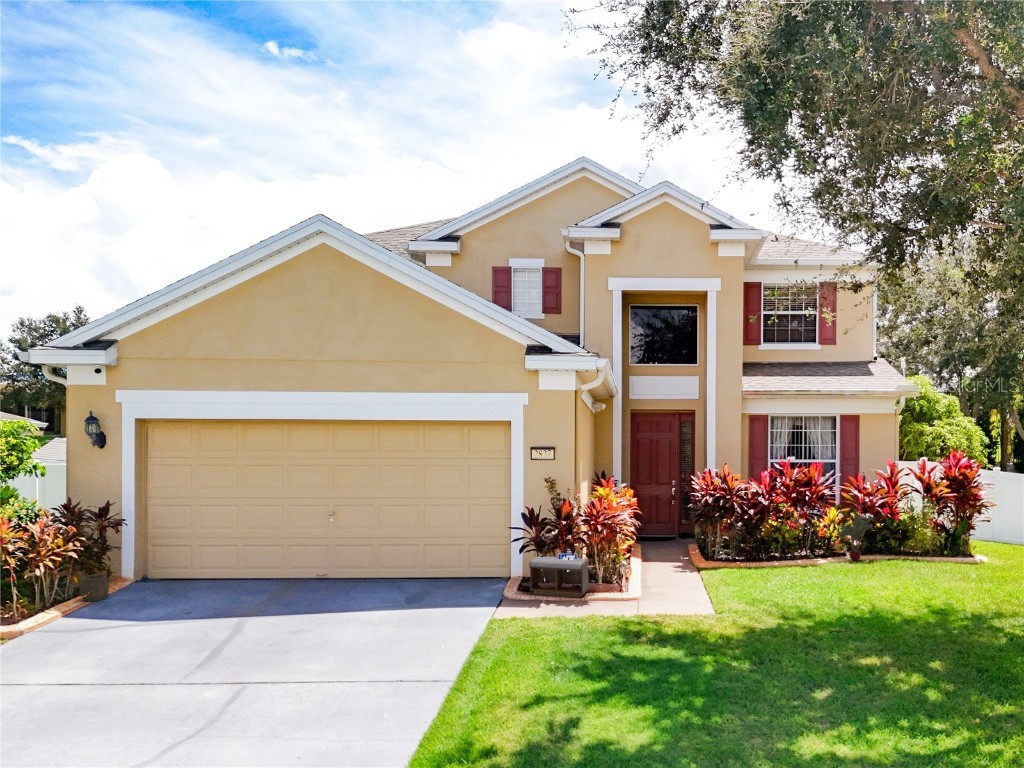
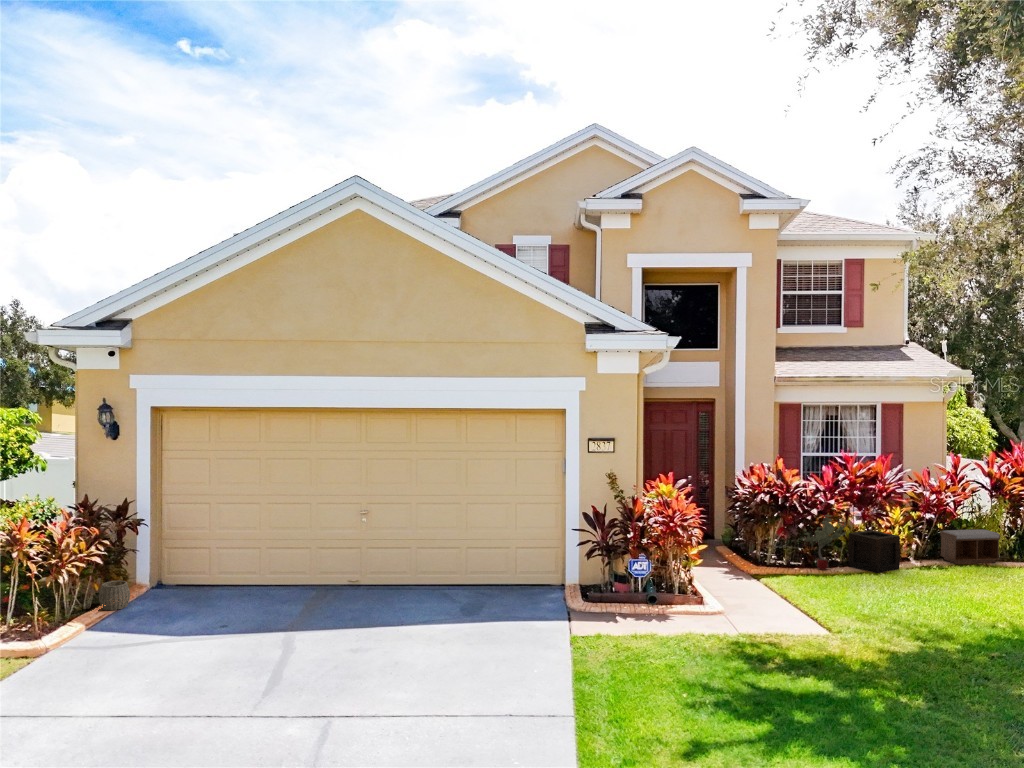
potted tree: present [837,509,872,561] -> present [800,515,846,570]
wooden crate: none [783,528,832,568] -> present [848,530,900,573]
bench: present [529,556,589,598] -> present [940,529,1000,564]

